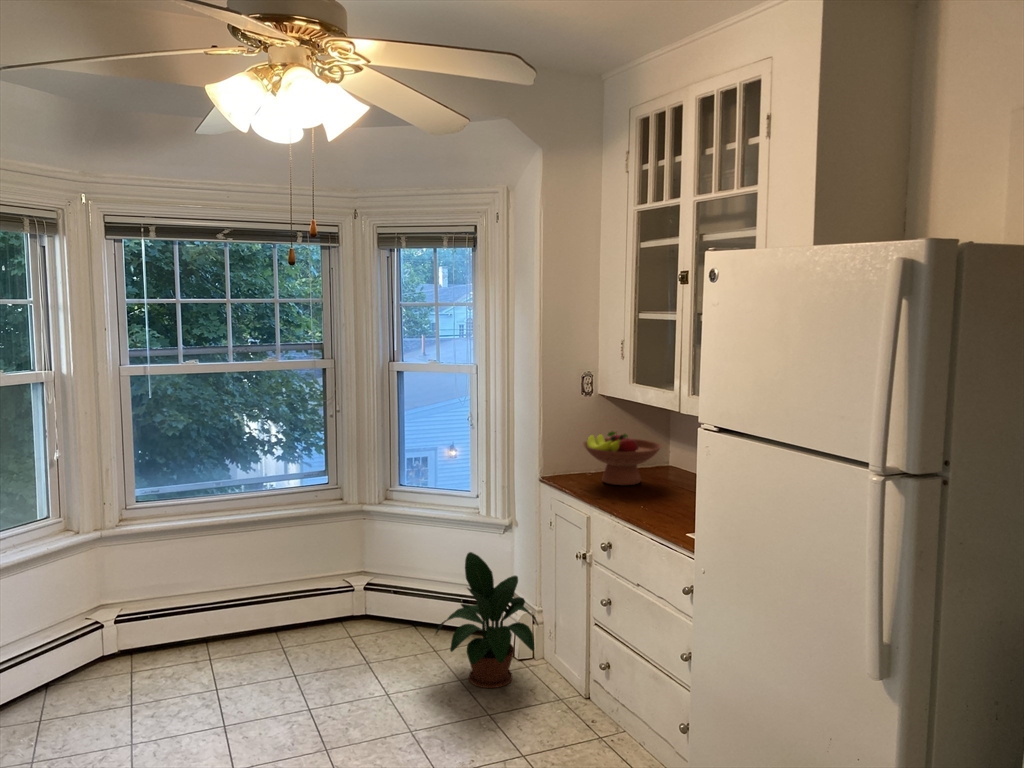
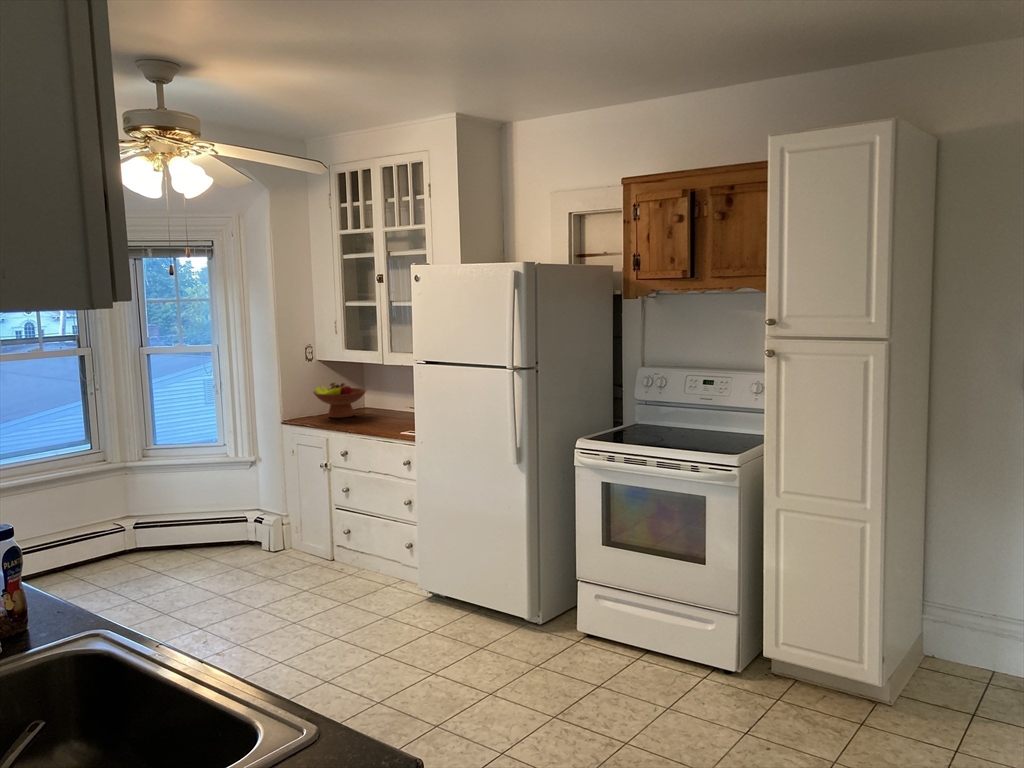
potted plant: present [436,552,538,688] -> none [215,478,293,569]

